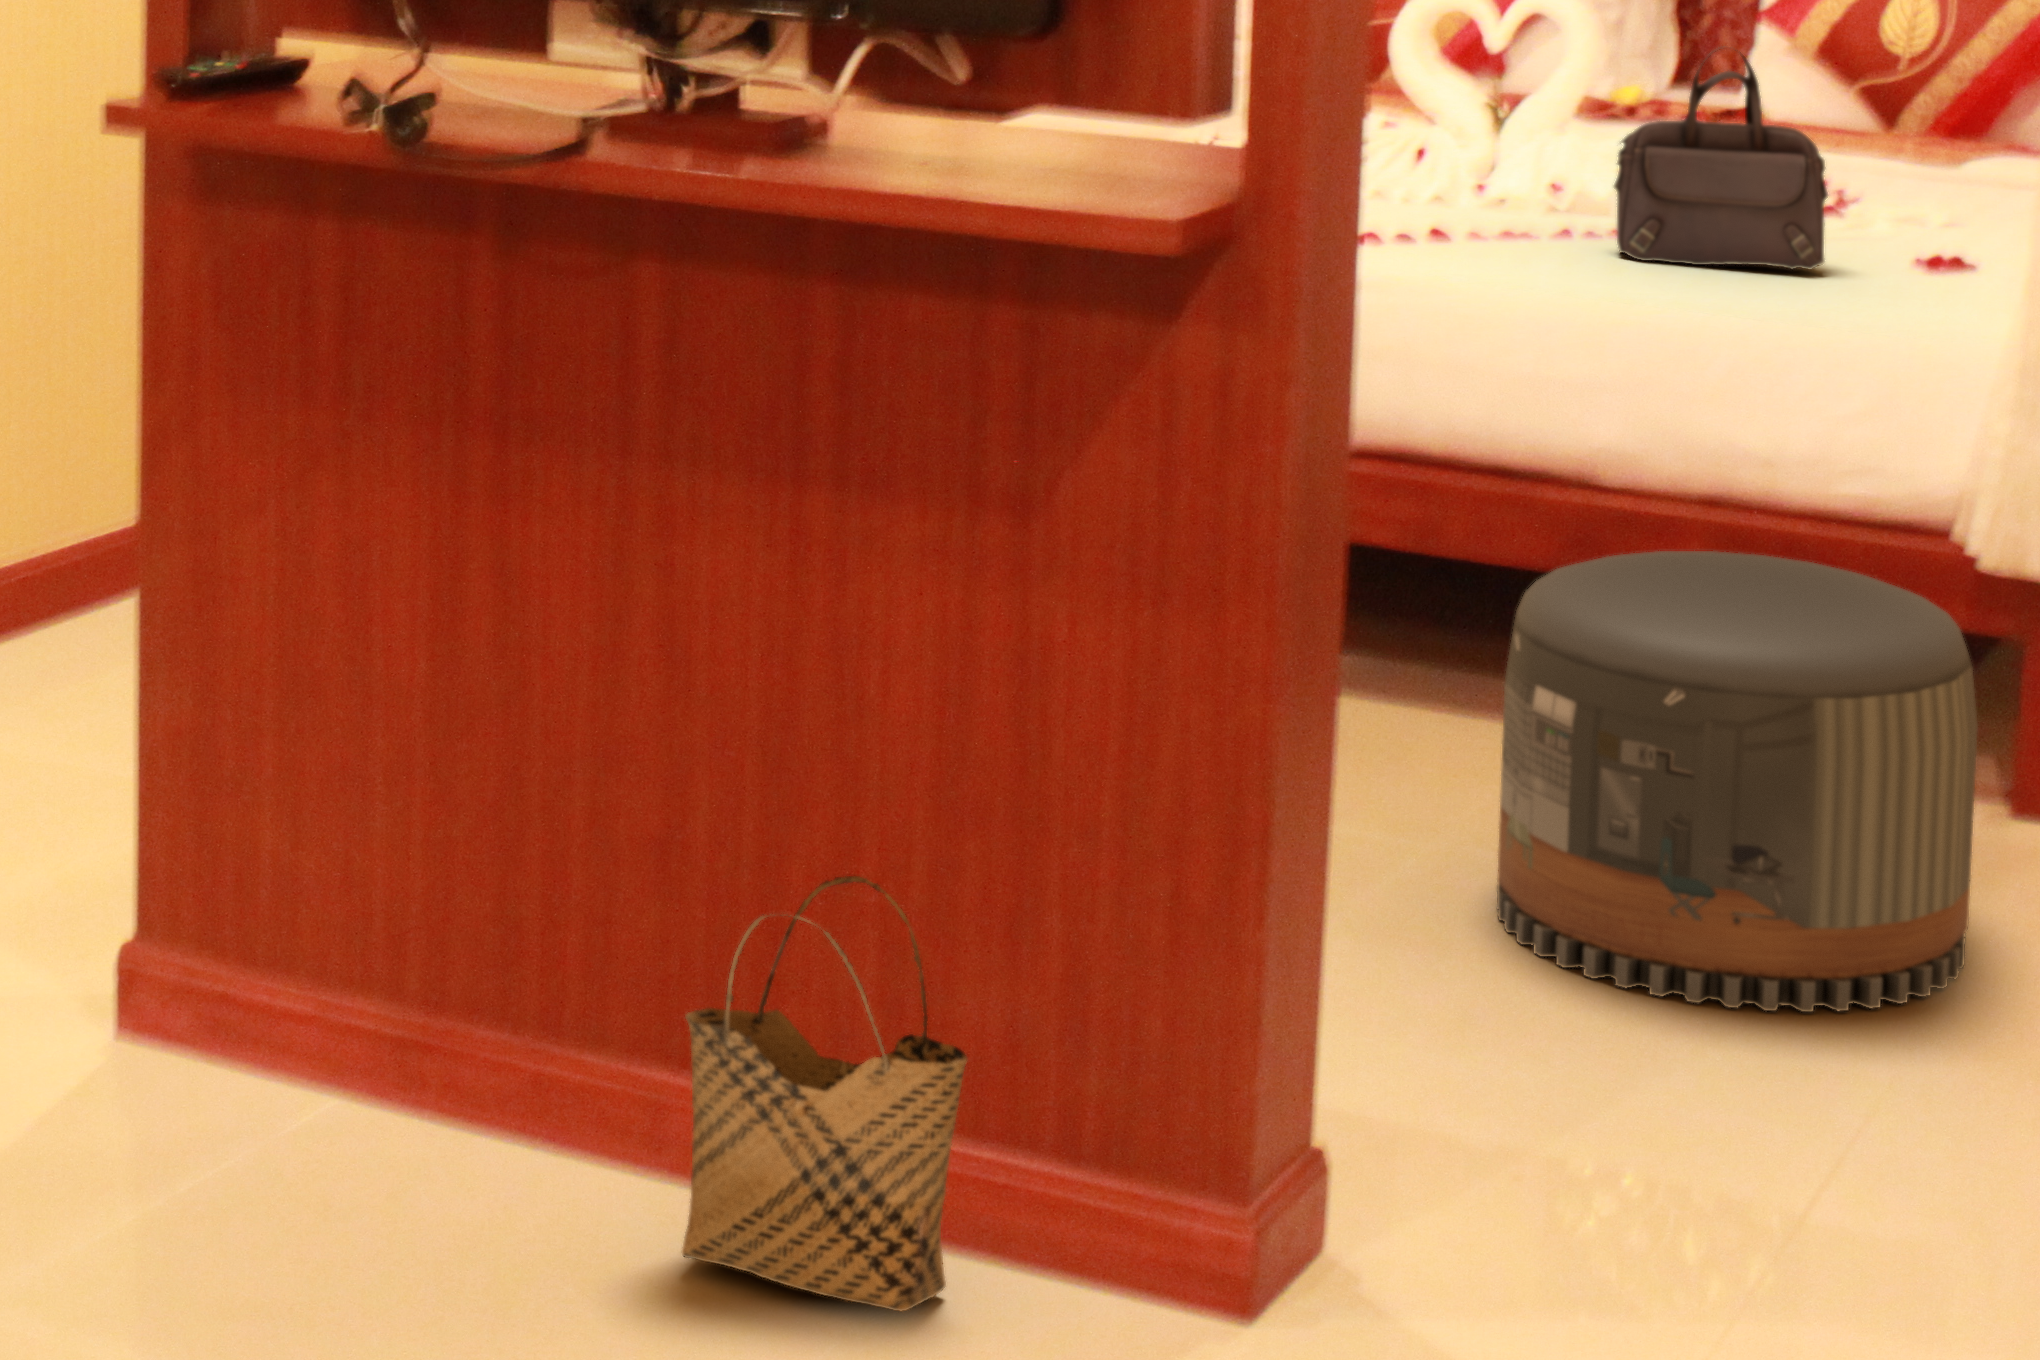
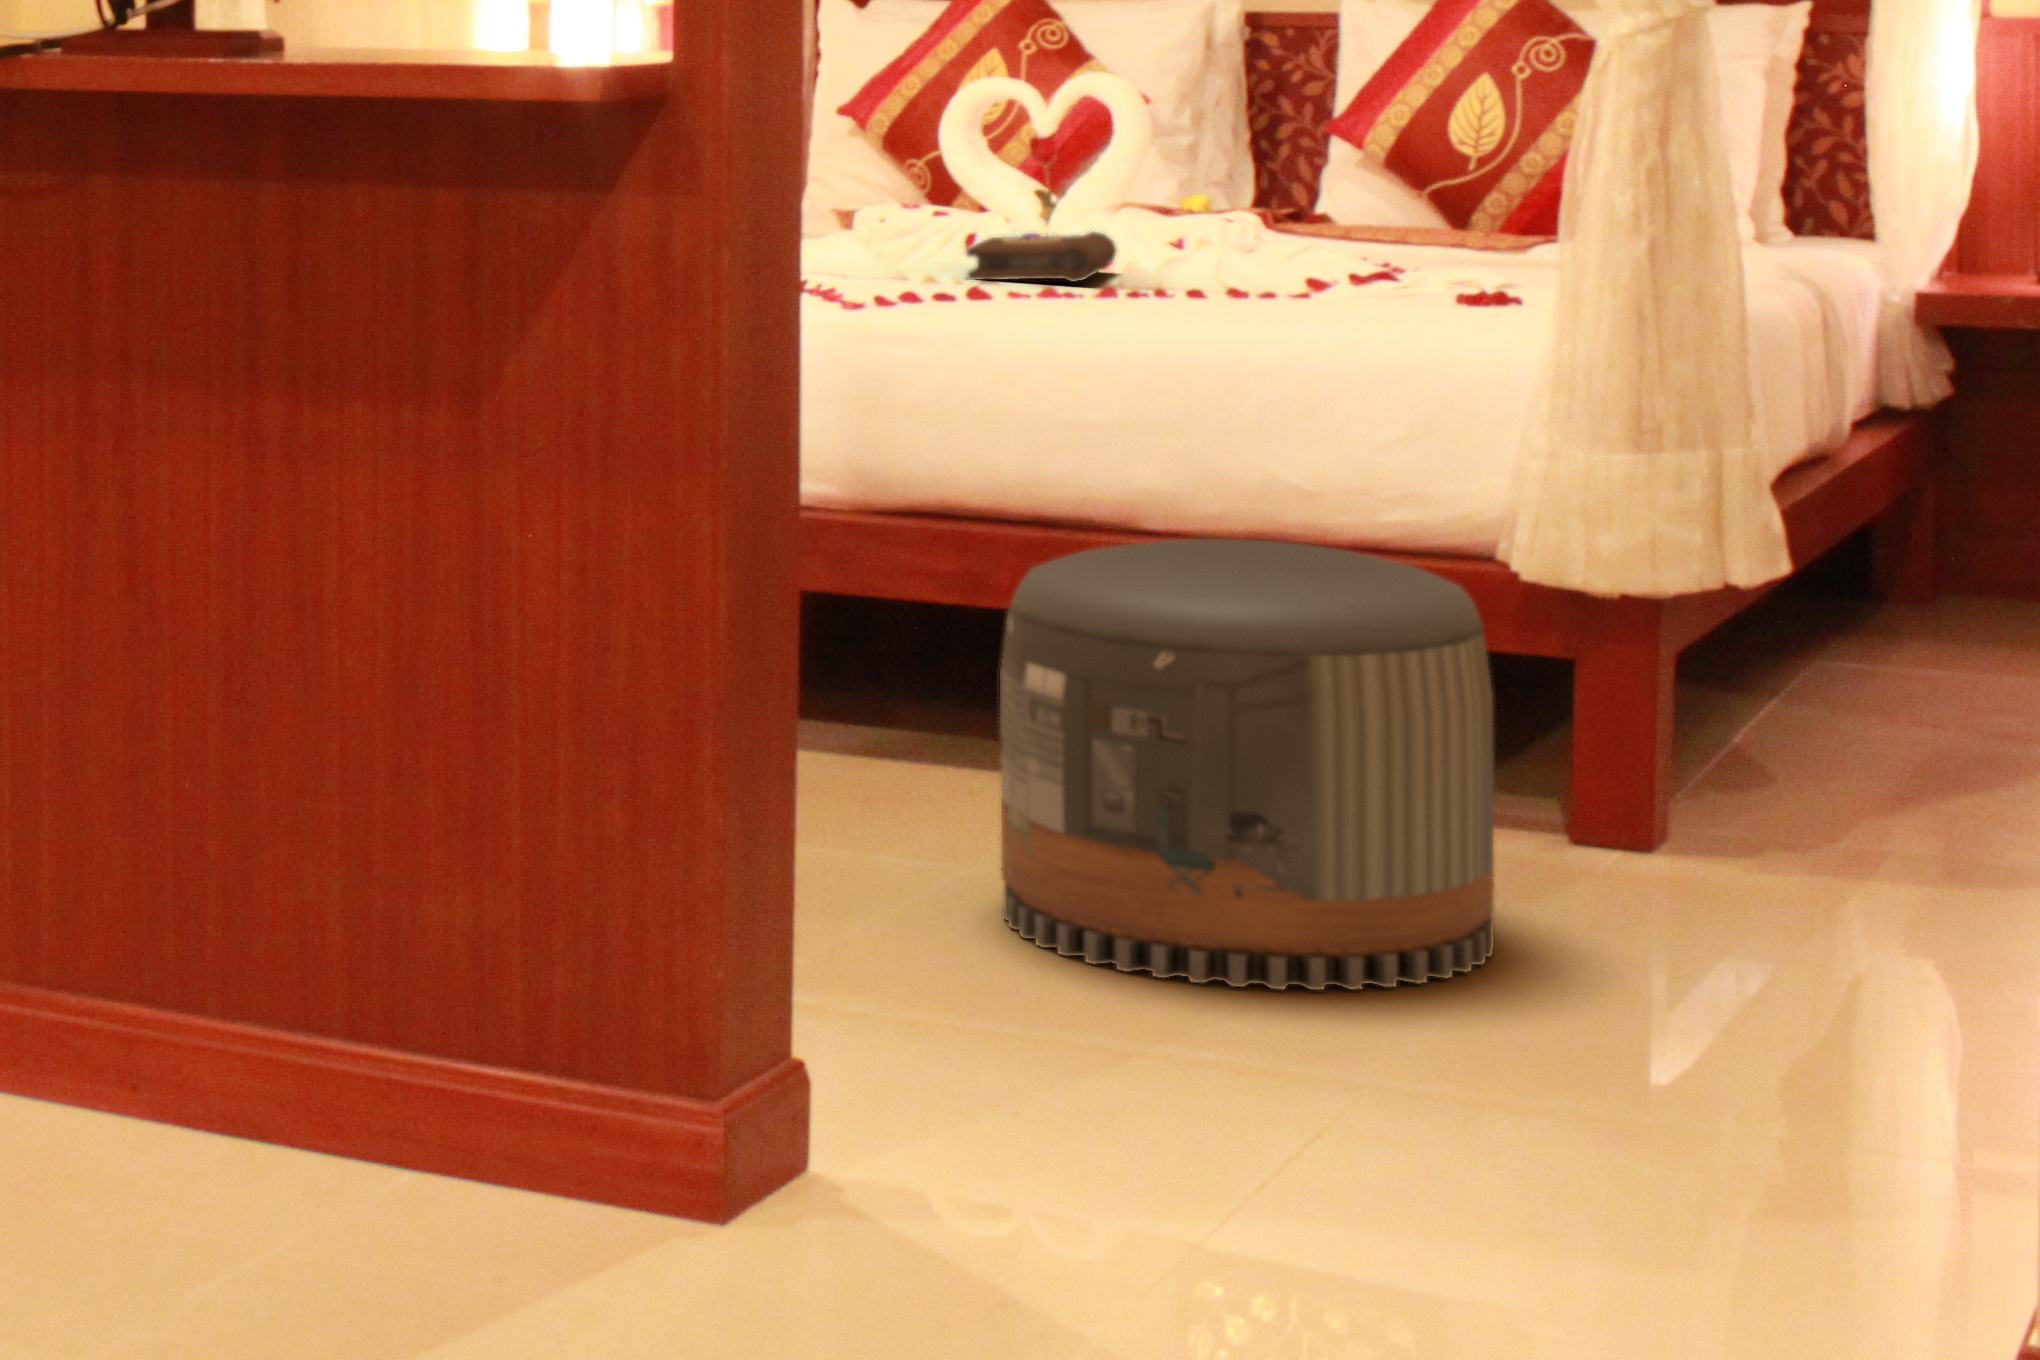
handbag: present [1614,50,1828,270] -> none [1140,80,1360,305]
book: none [1438,168,1579,232] -> present [966,232,1116,282]
woven basket: present [682,876,967,1311] -> none [78,774,367,1218]

